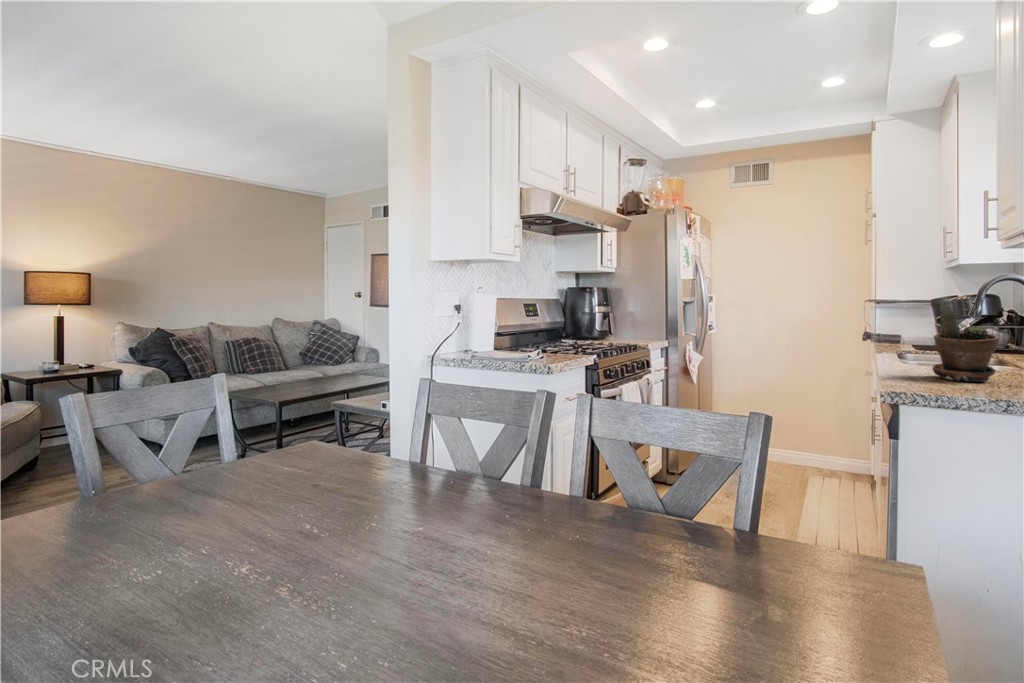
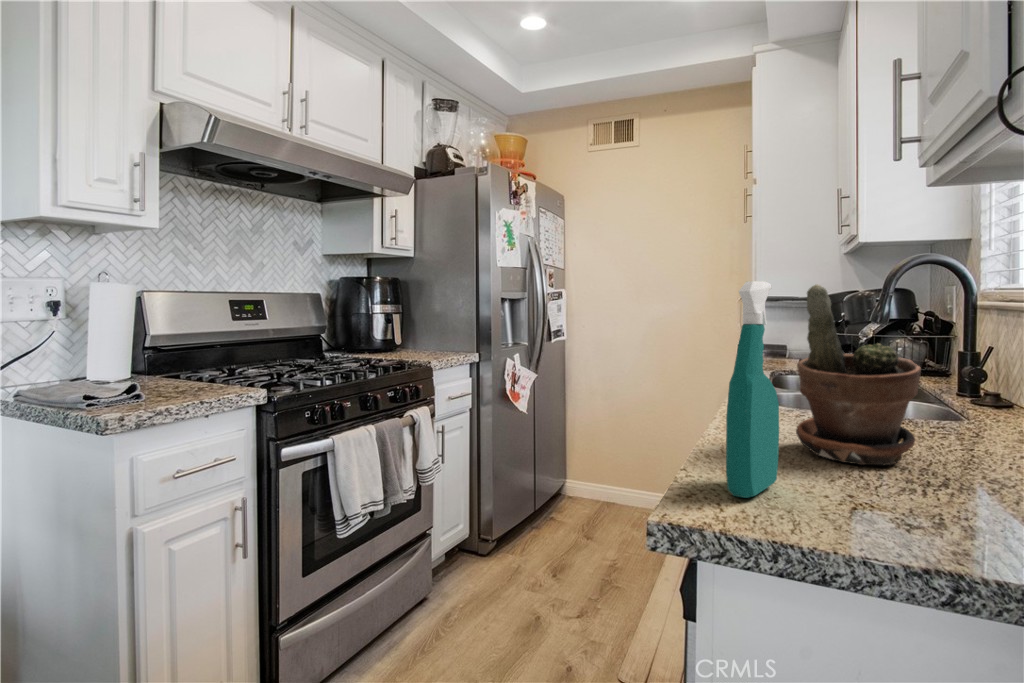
spray bottle: none [909,299,931,387] -> present [726,281,779,498]

